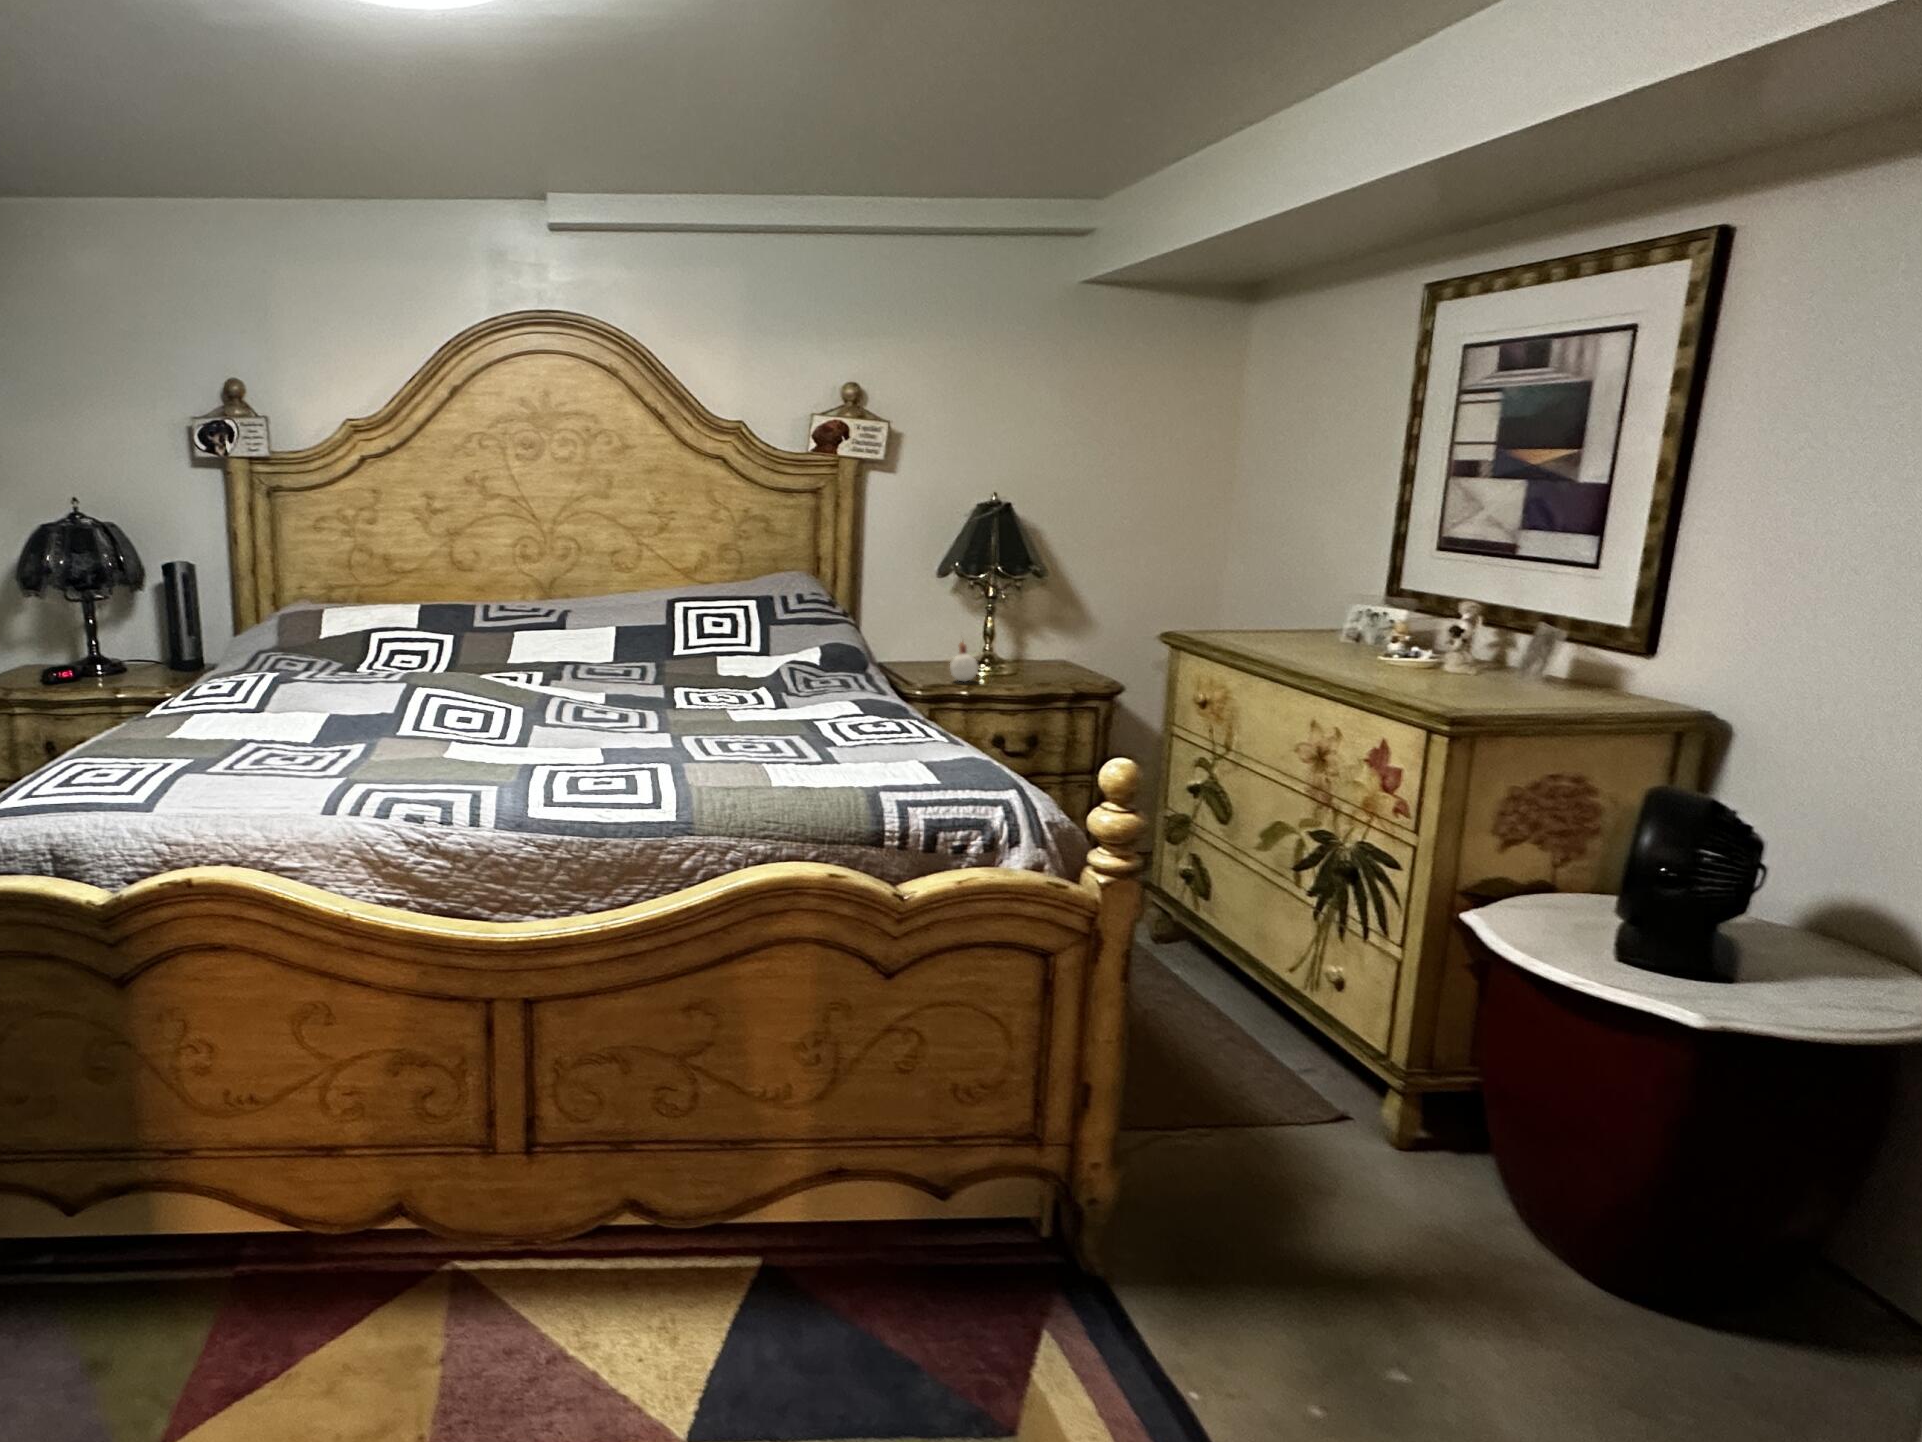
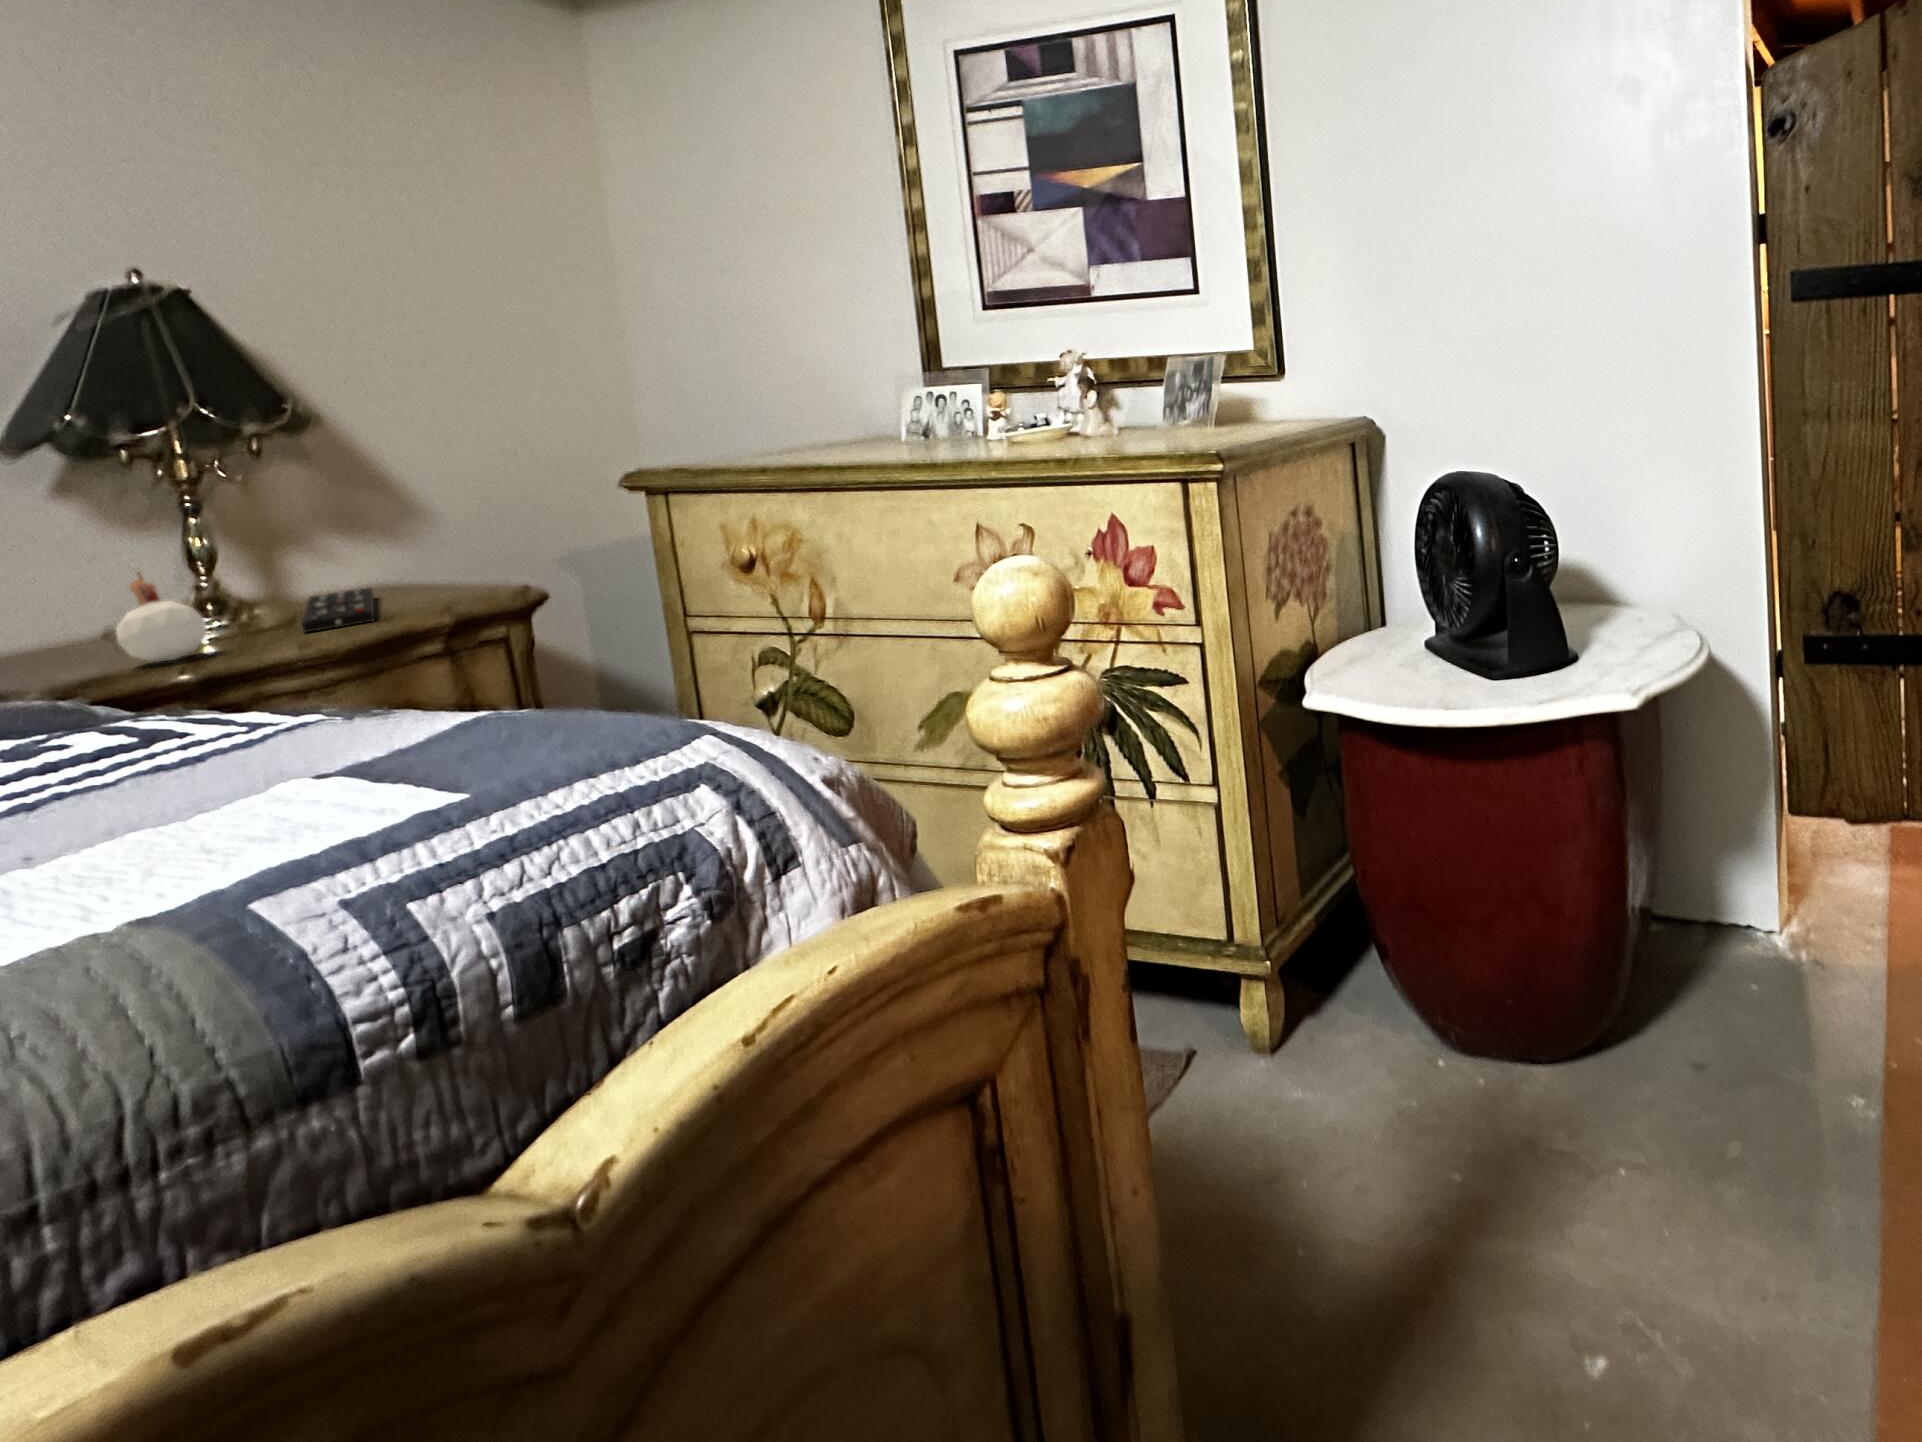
remote control: none [1011,659,1053,684] -> present [302,588,374,632]

